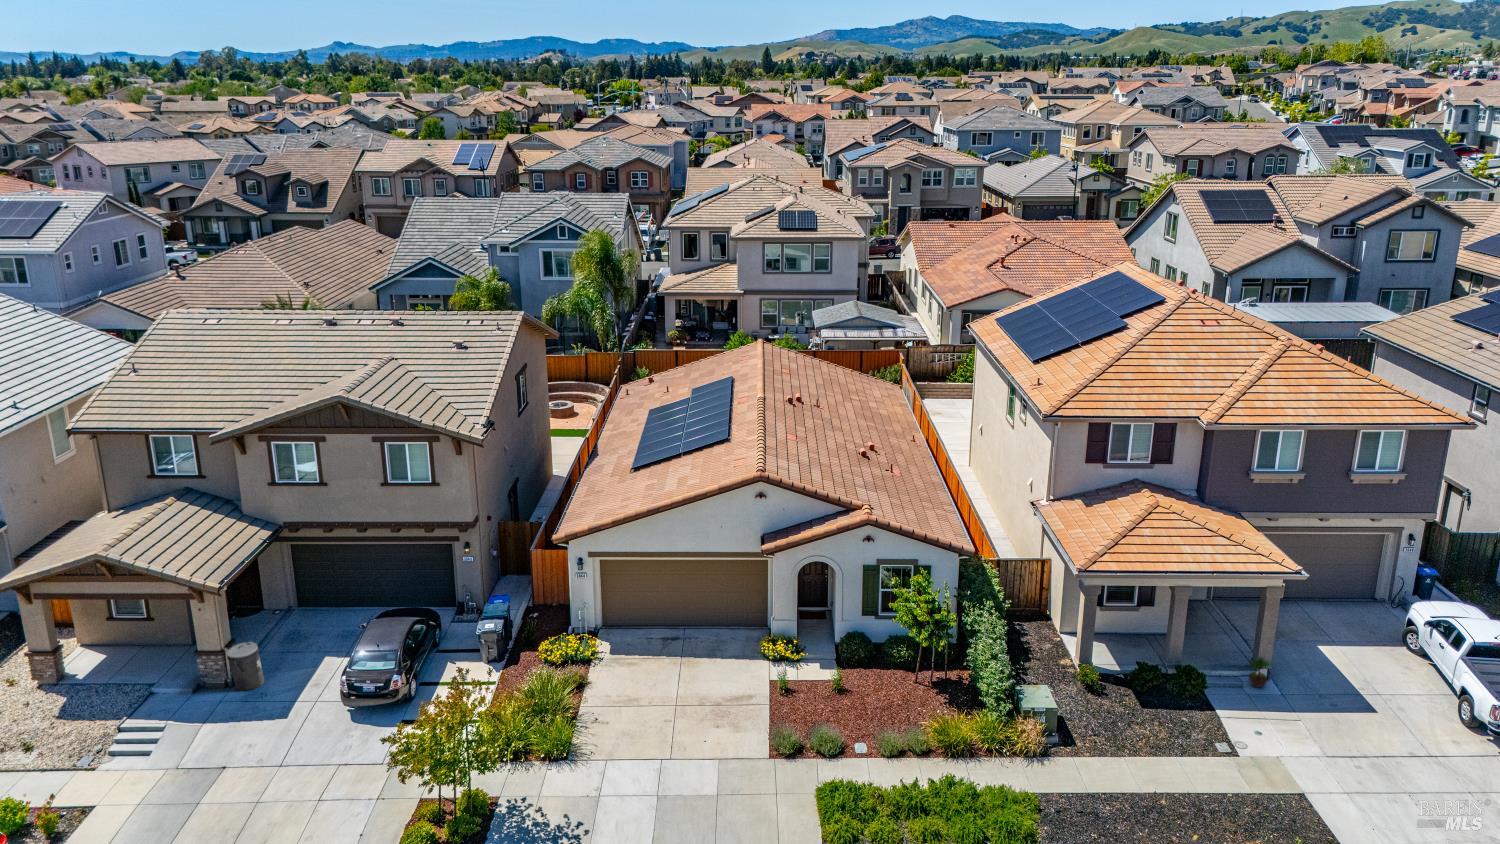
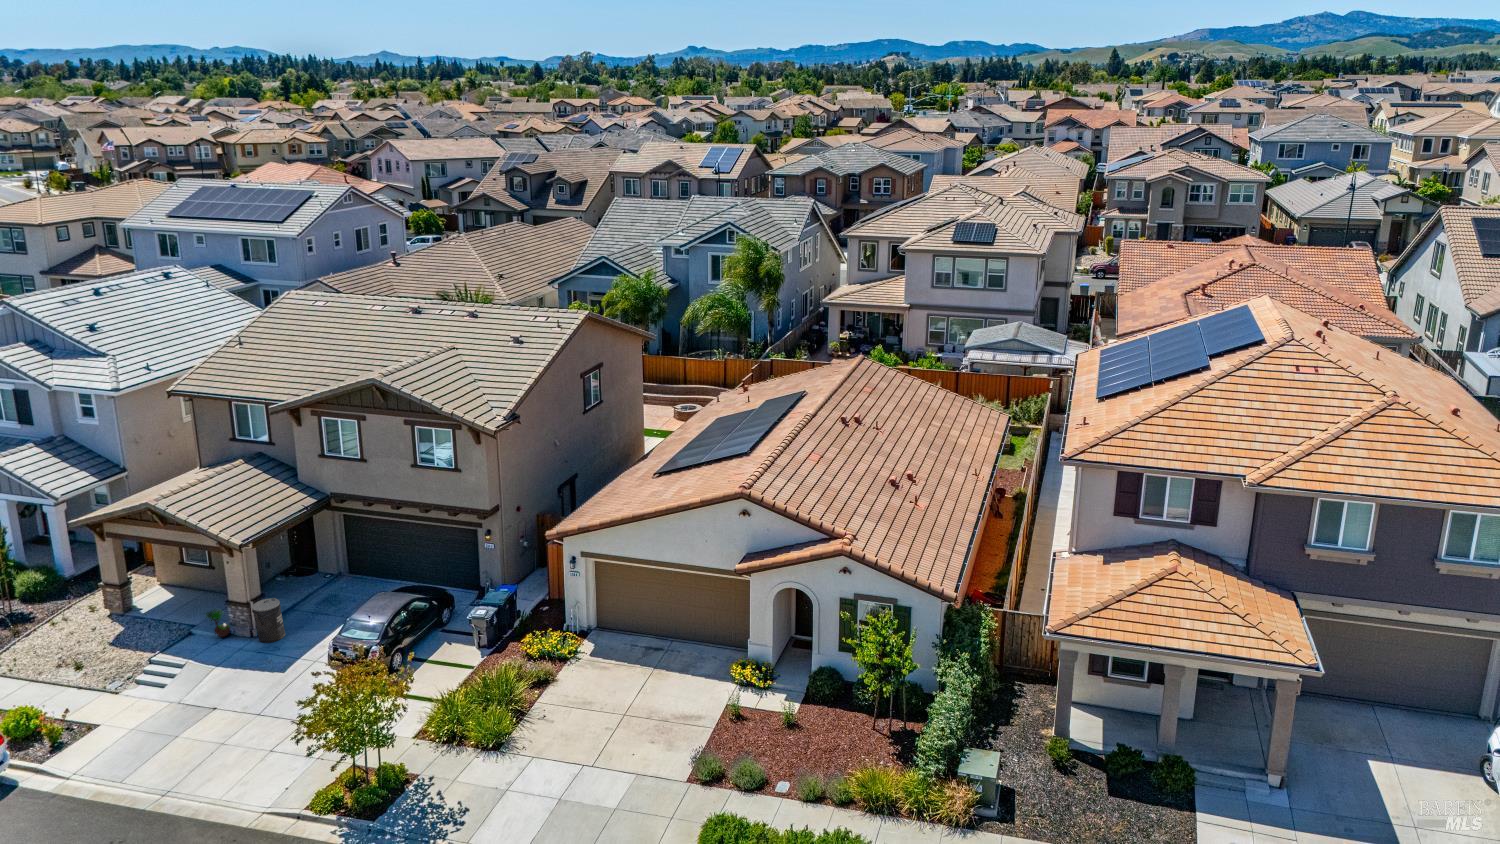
potted tree: present [1249,657,1269,687] -> present [206,609,230,637]

